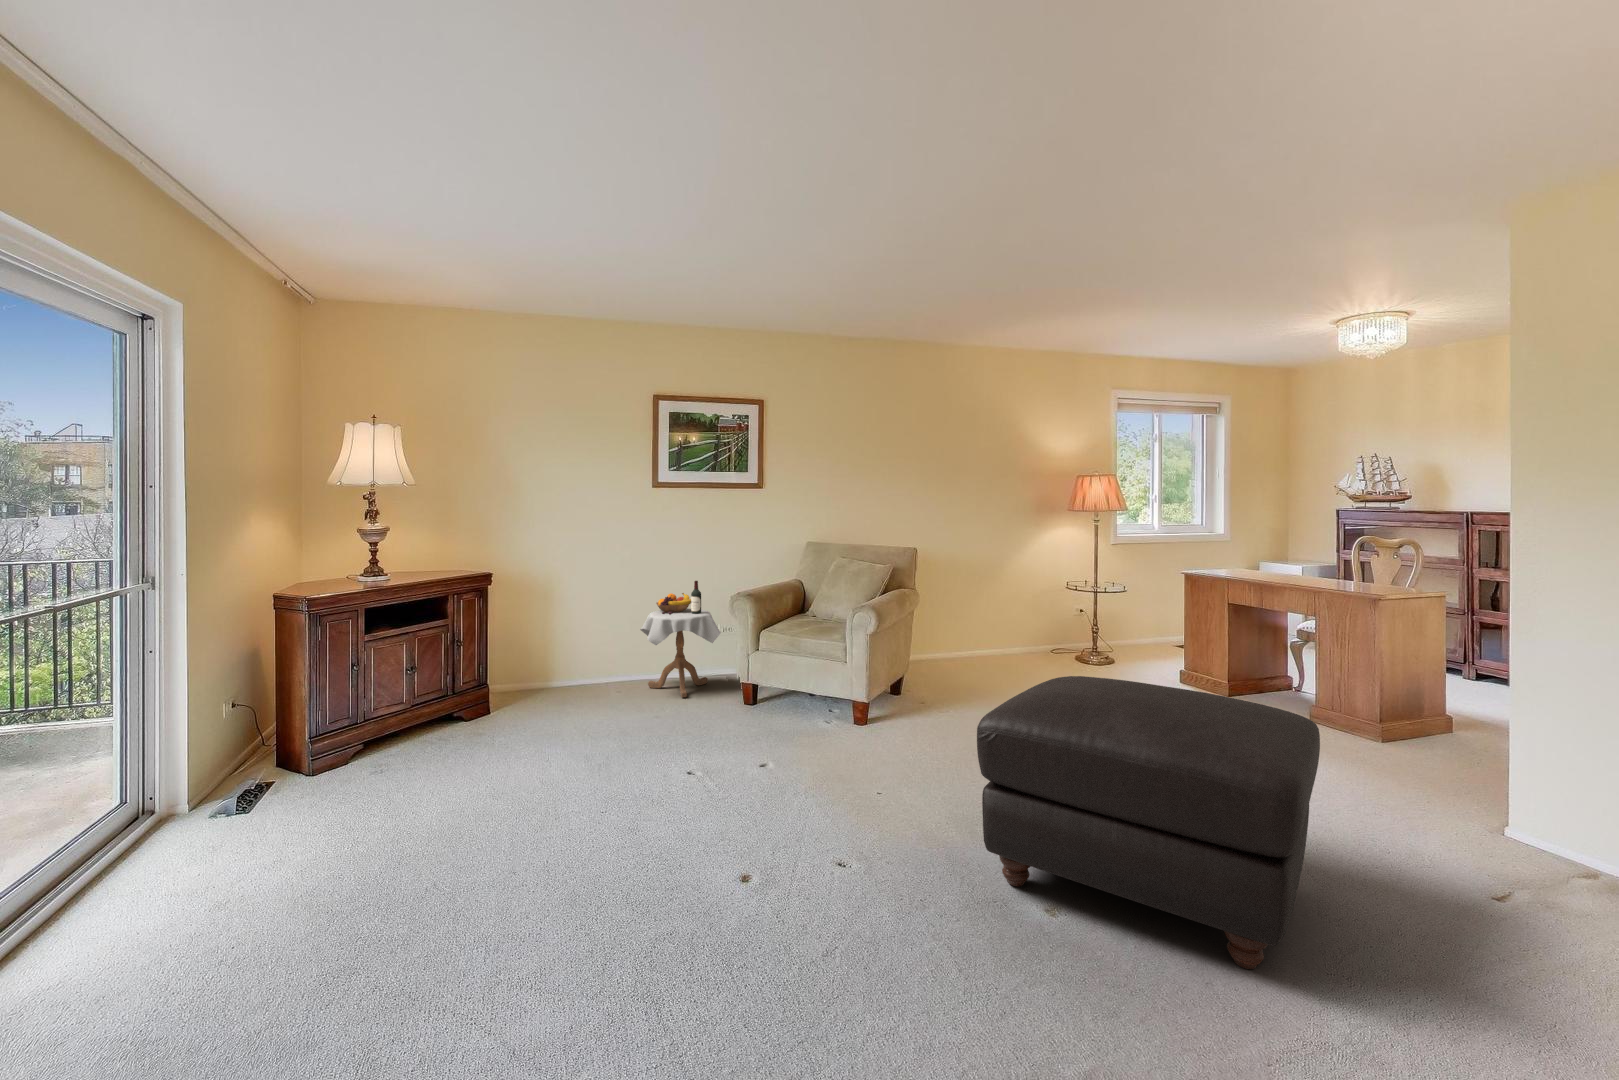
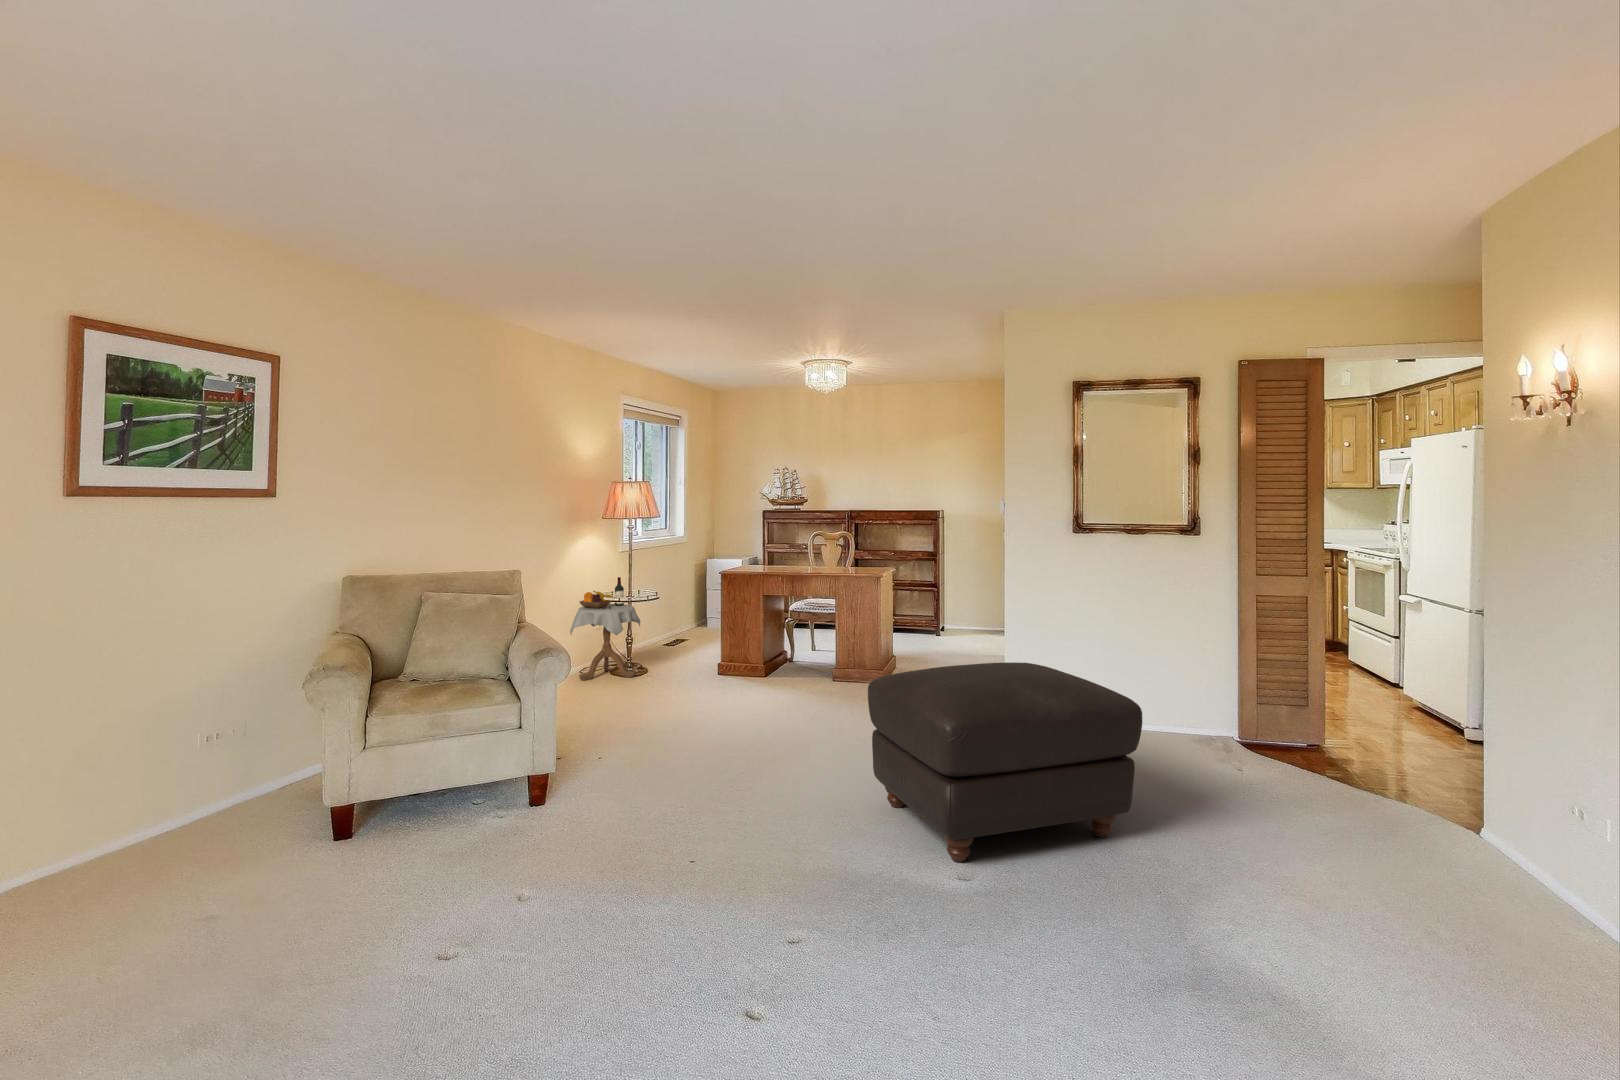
side table: present [640,581,721,698] -> present [570,577,640,680]

